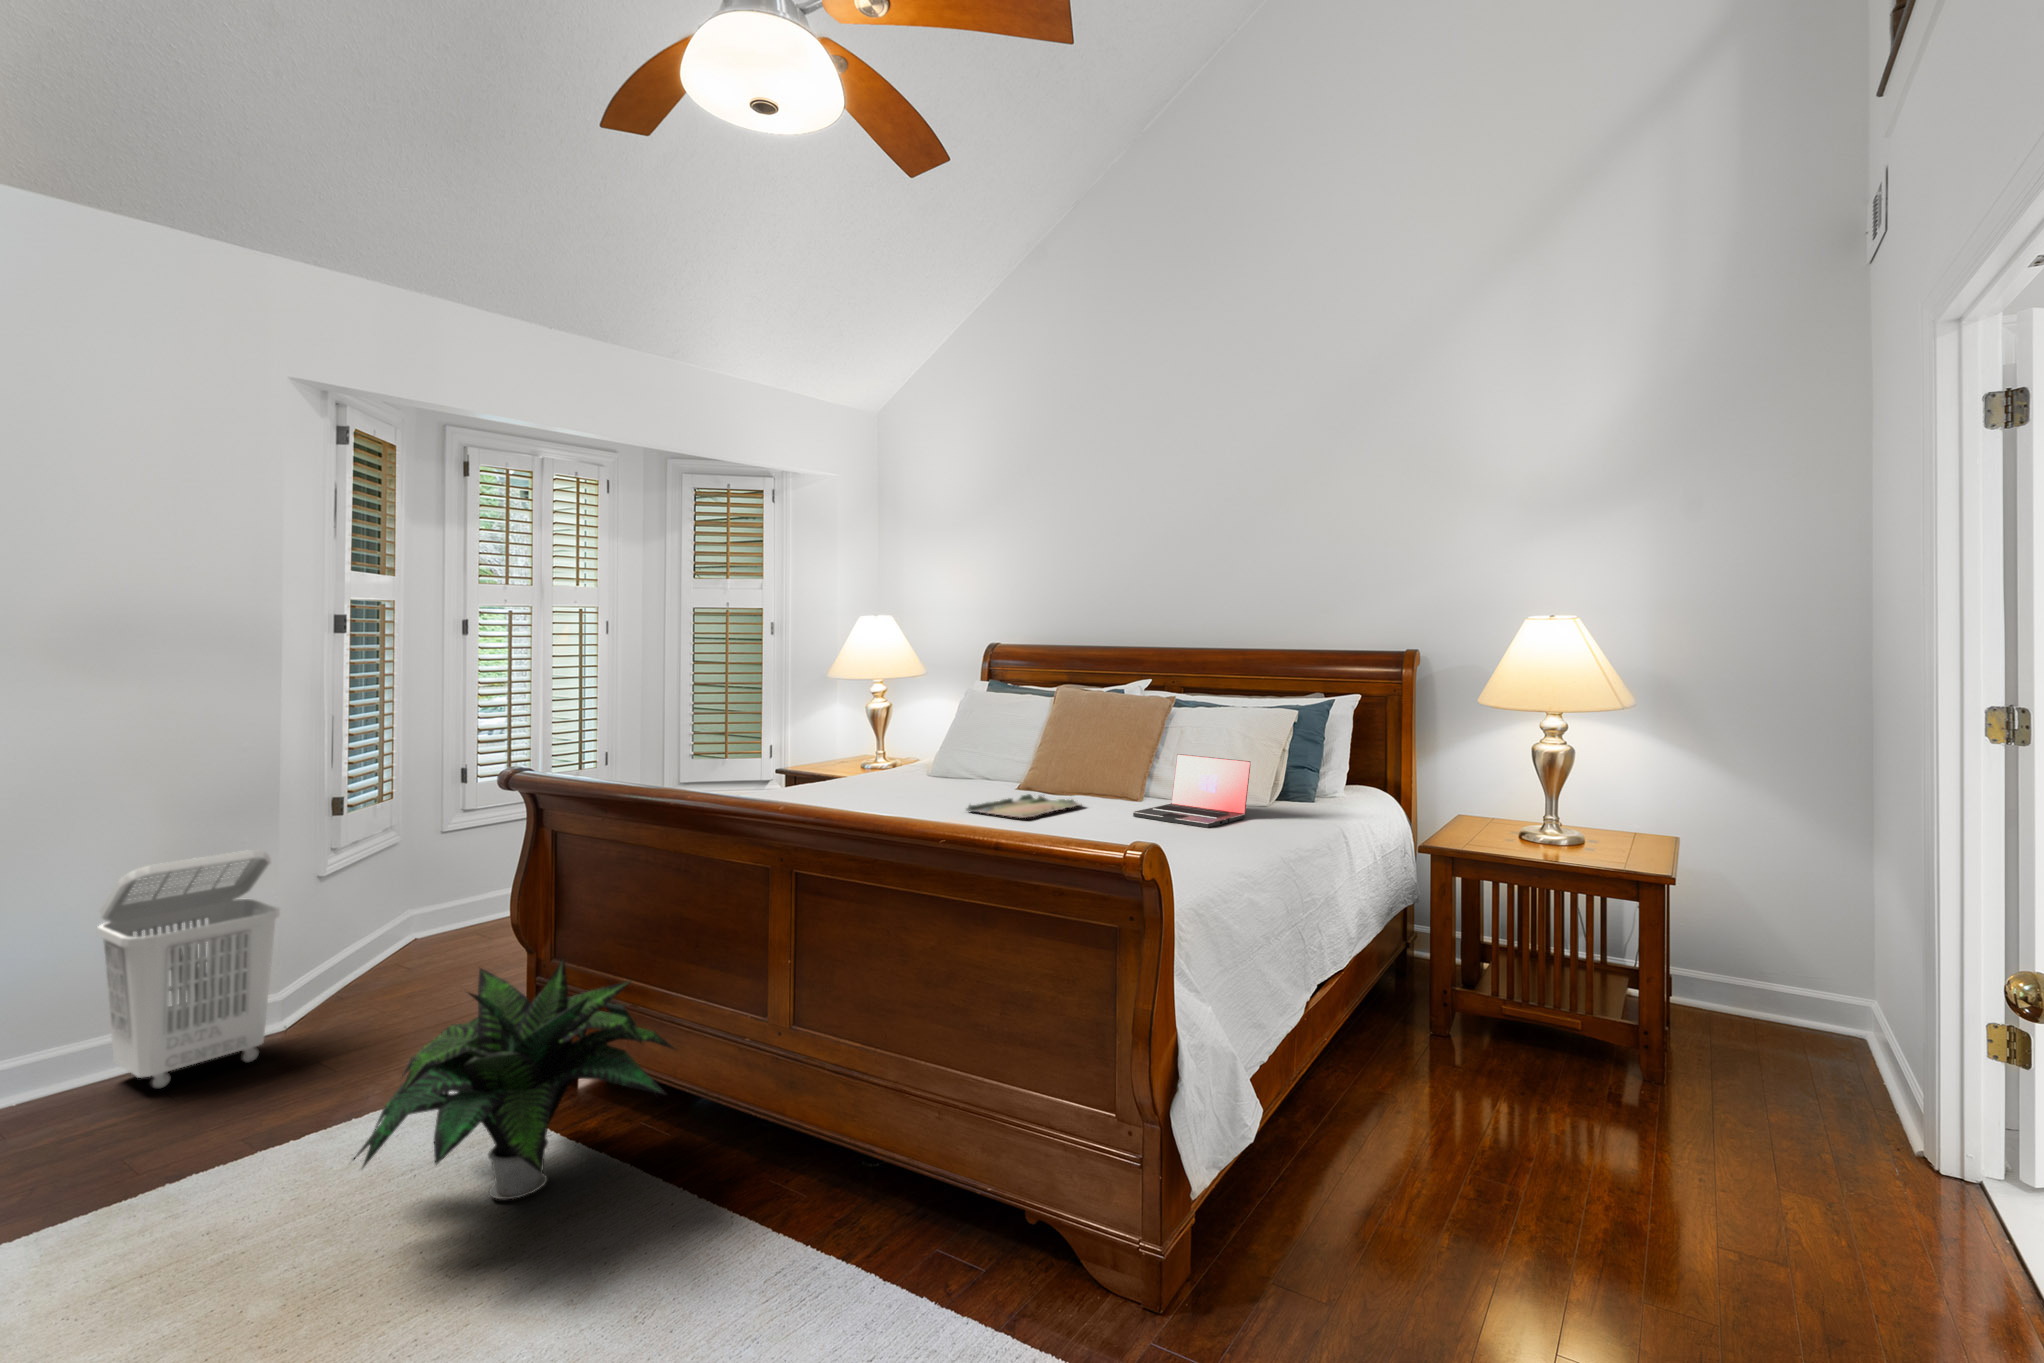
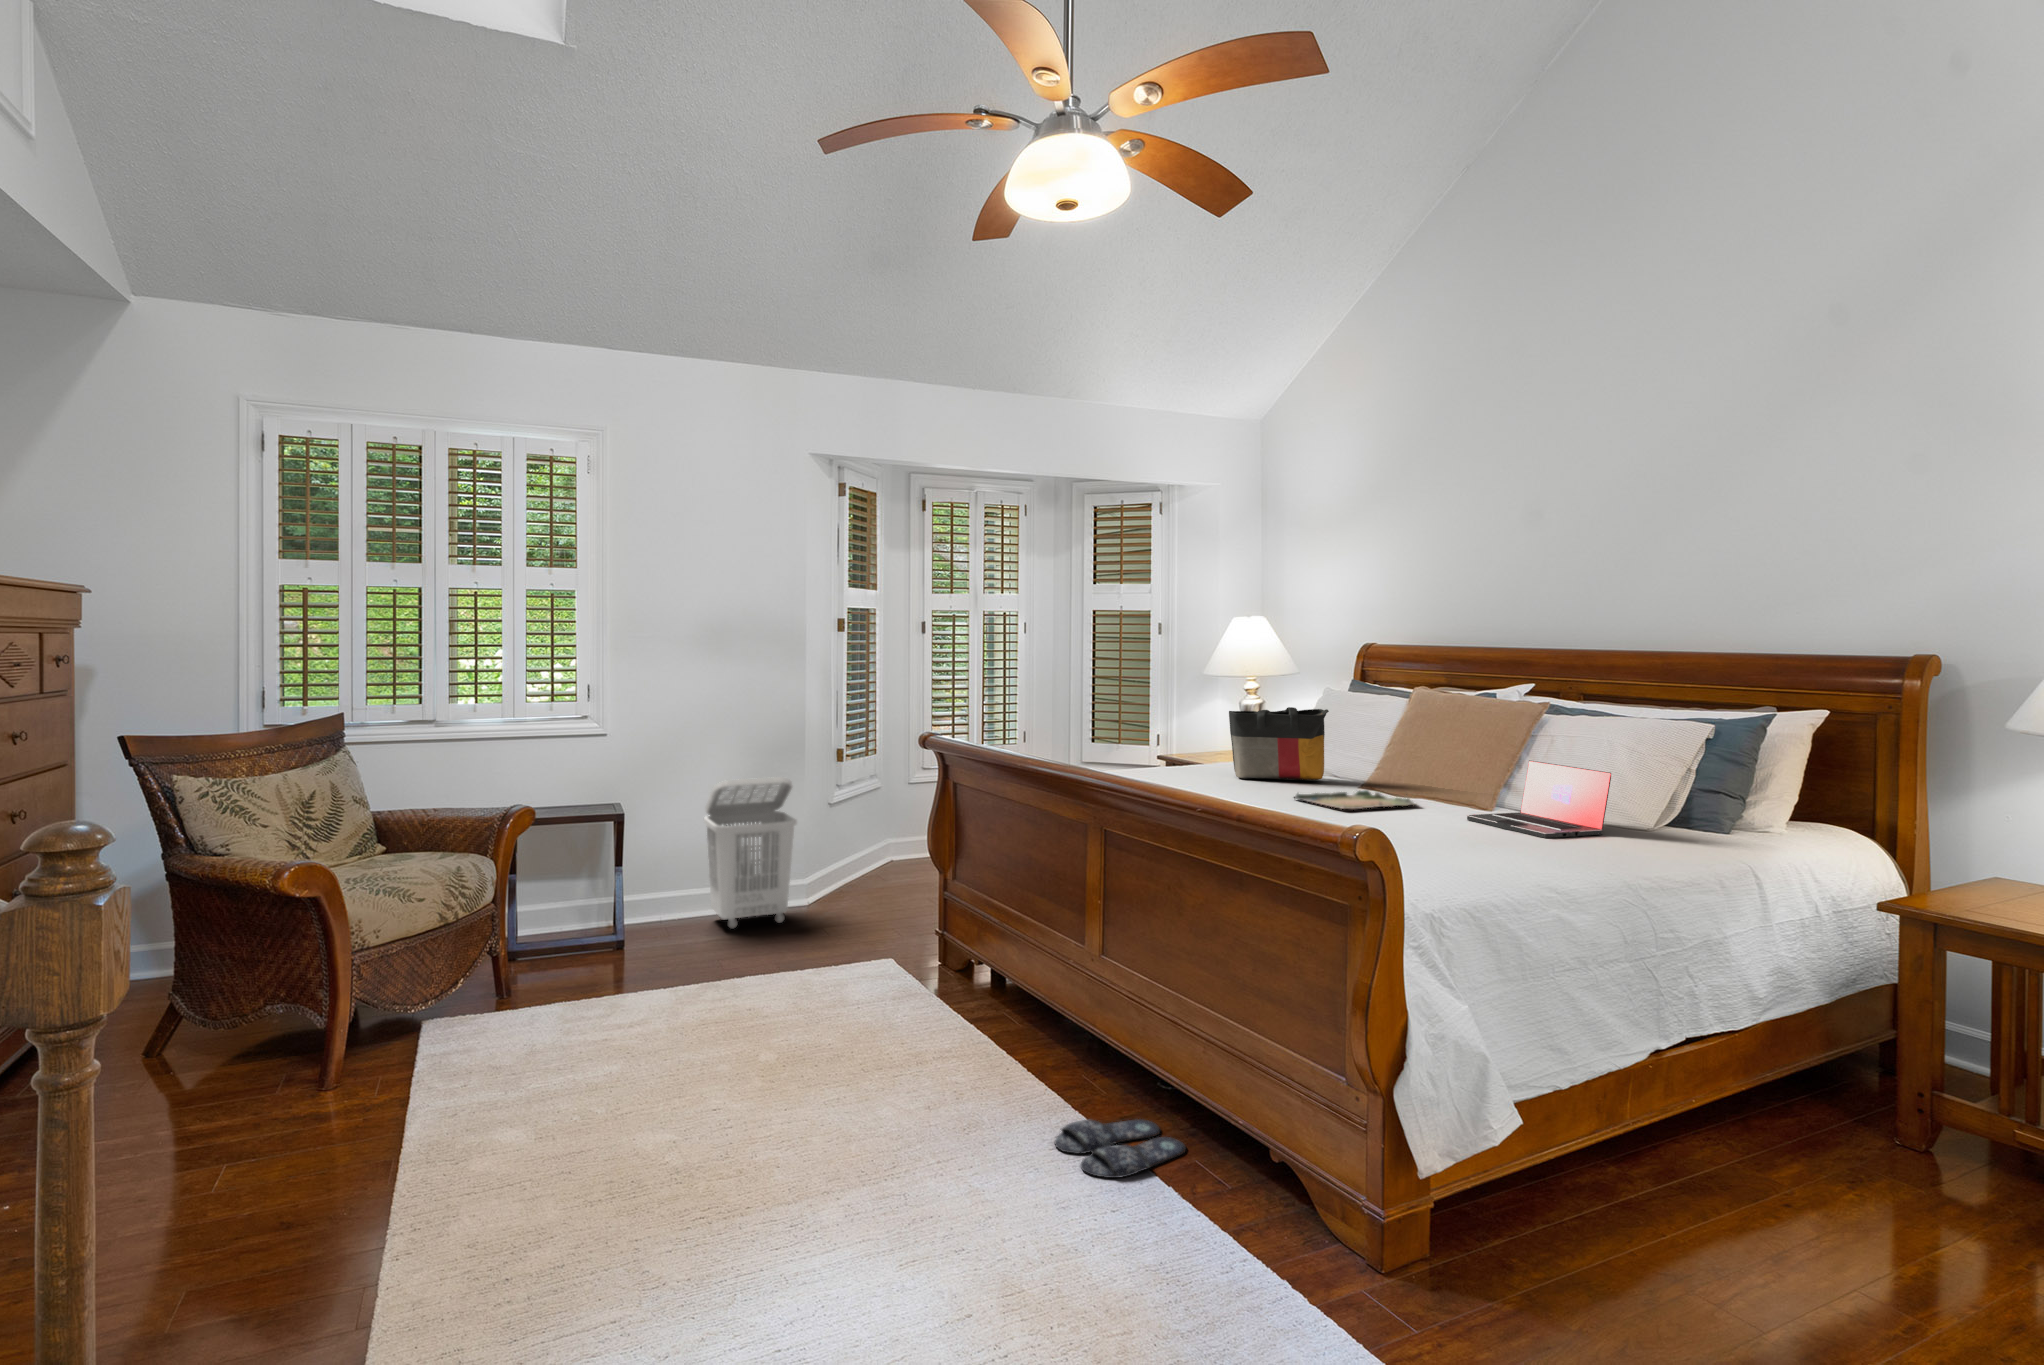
tote bag: none [882,713,983,792] -> present [1229,707,1329,780]
potted plant: present [354,959,674,1199] -> none [806,870,1021,1042]
slippers: none [763,1215,919,1313] -> present [1055,1119,1186,1178]

